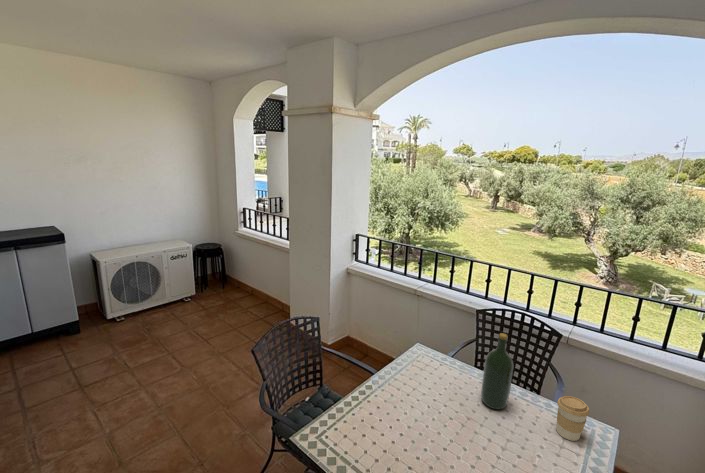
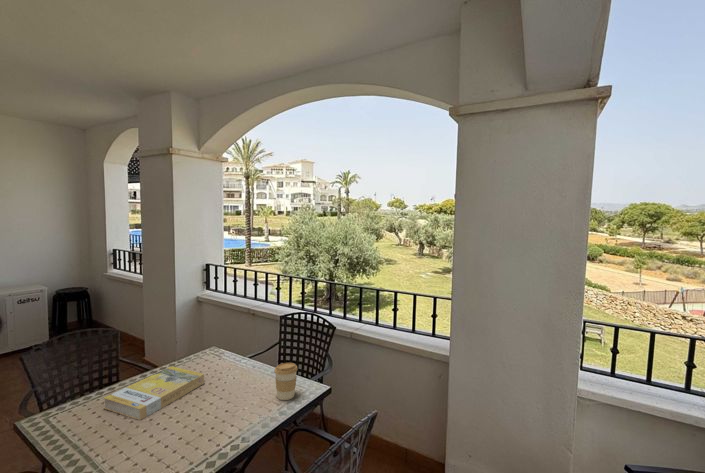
wine bottle: present [481,333,513,409] -> none [229,315,253,386]
book: none [378,375,455,455] -> present [104,366,204,420]

